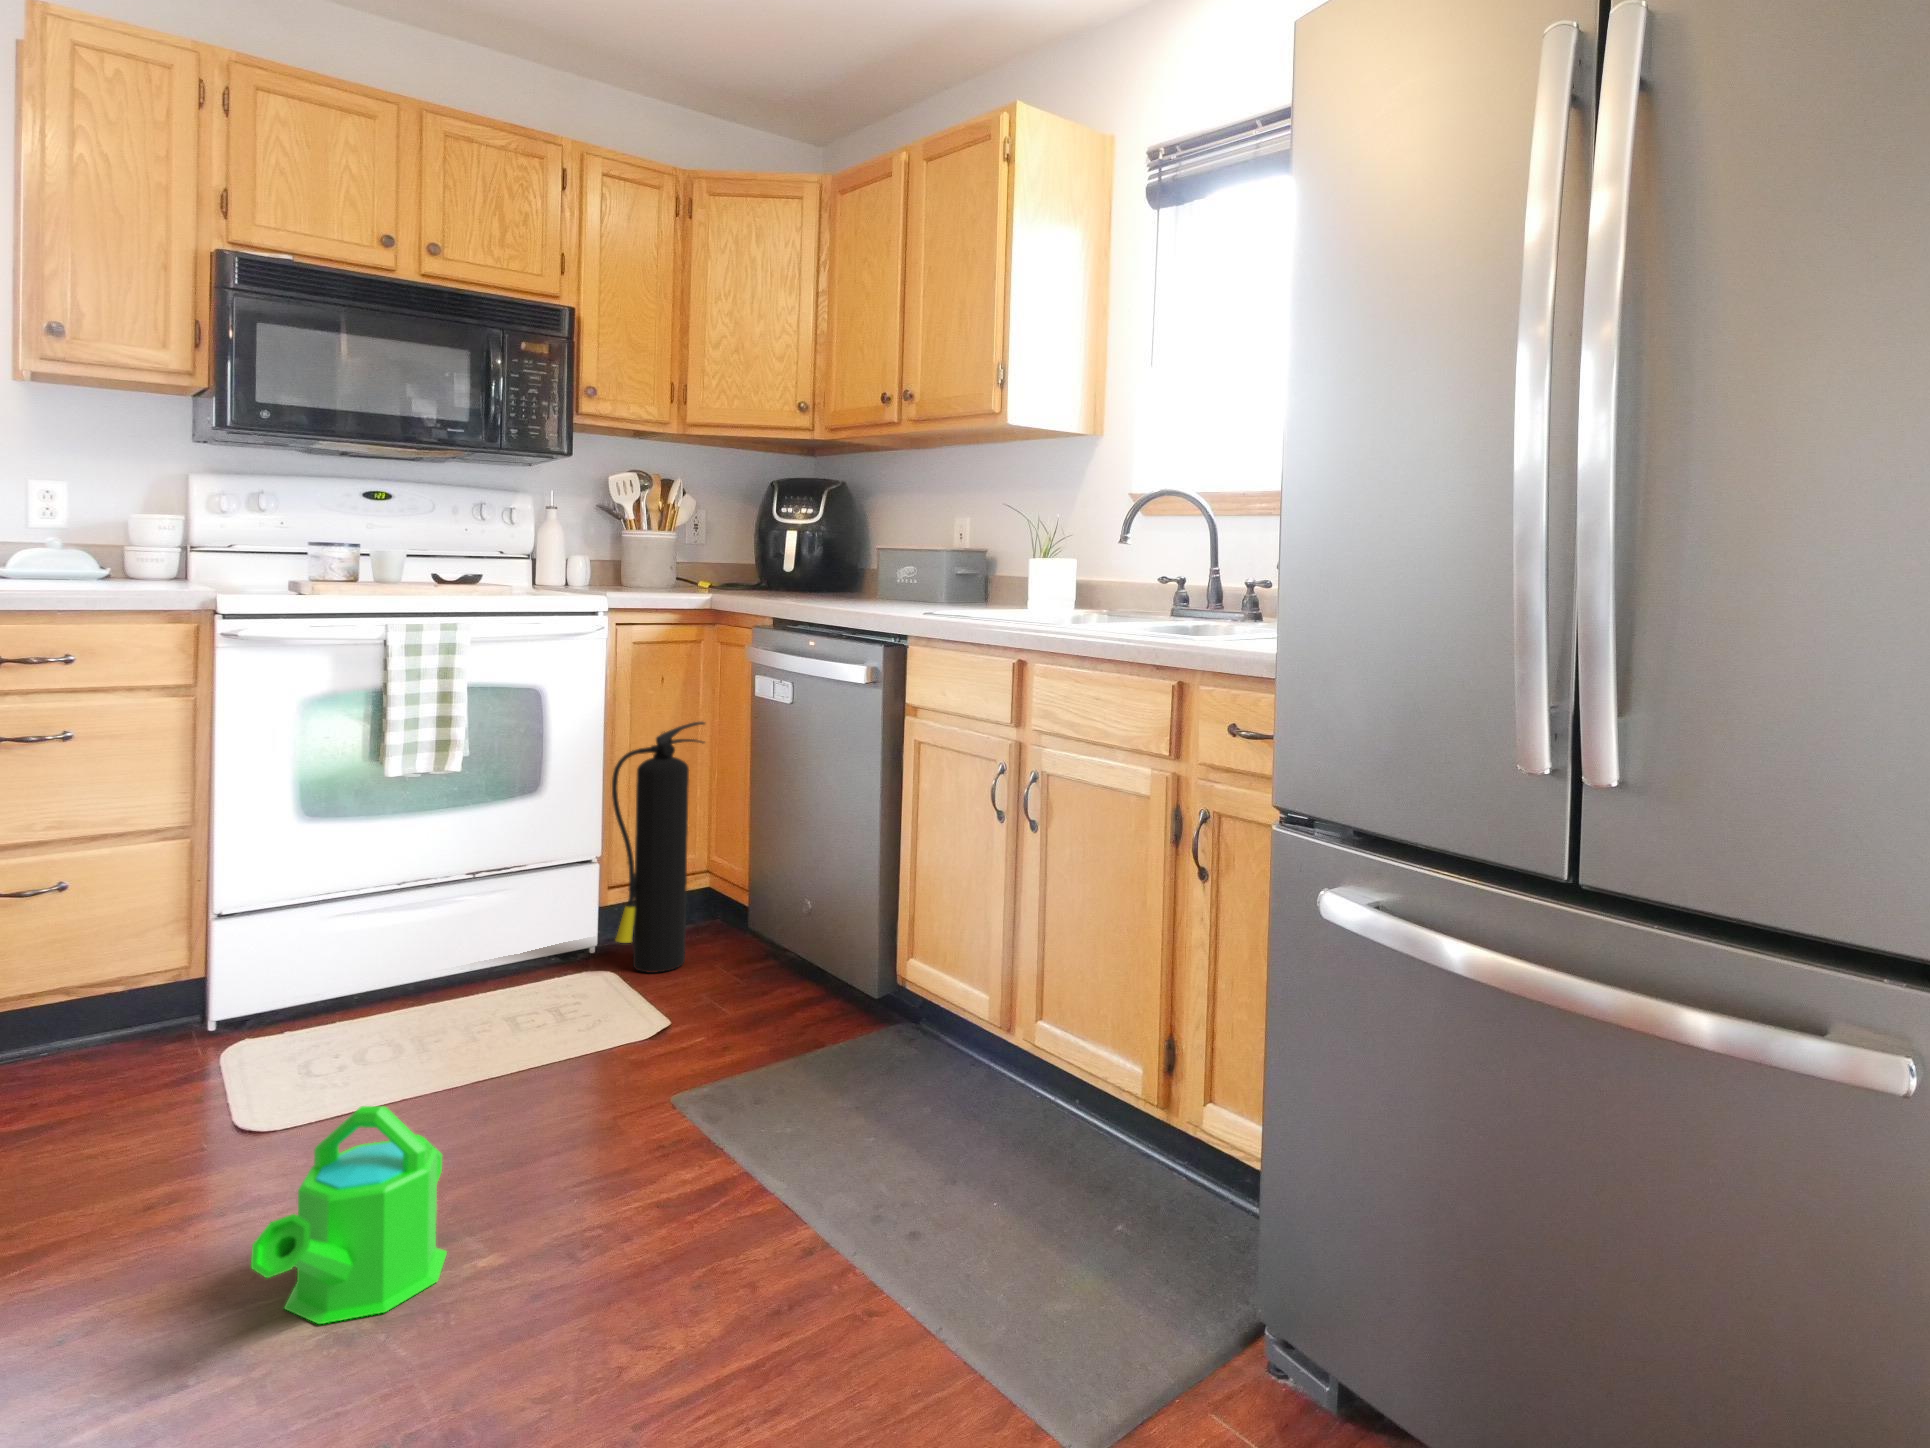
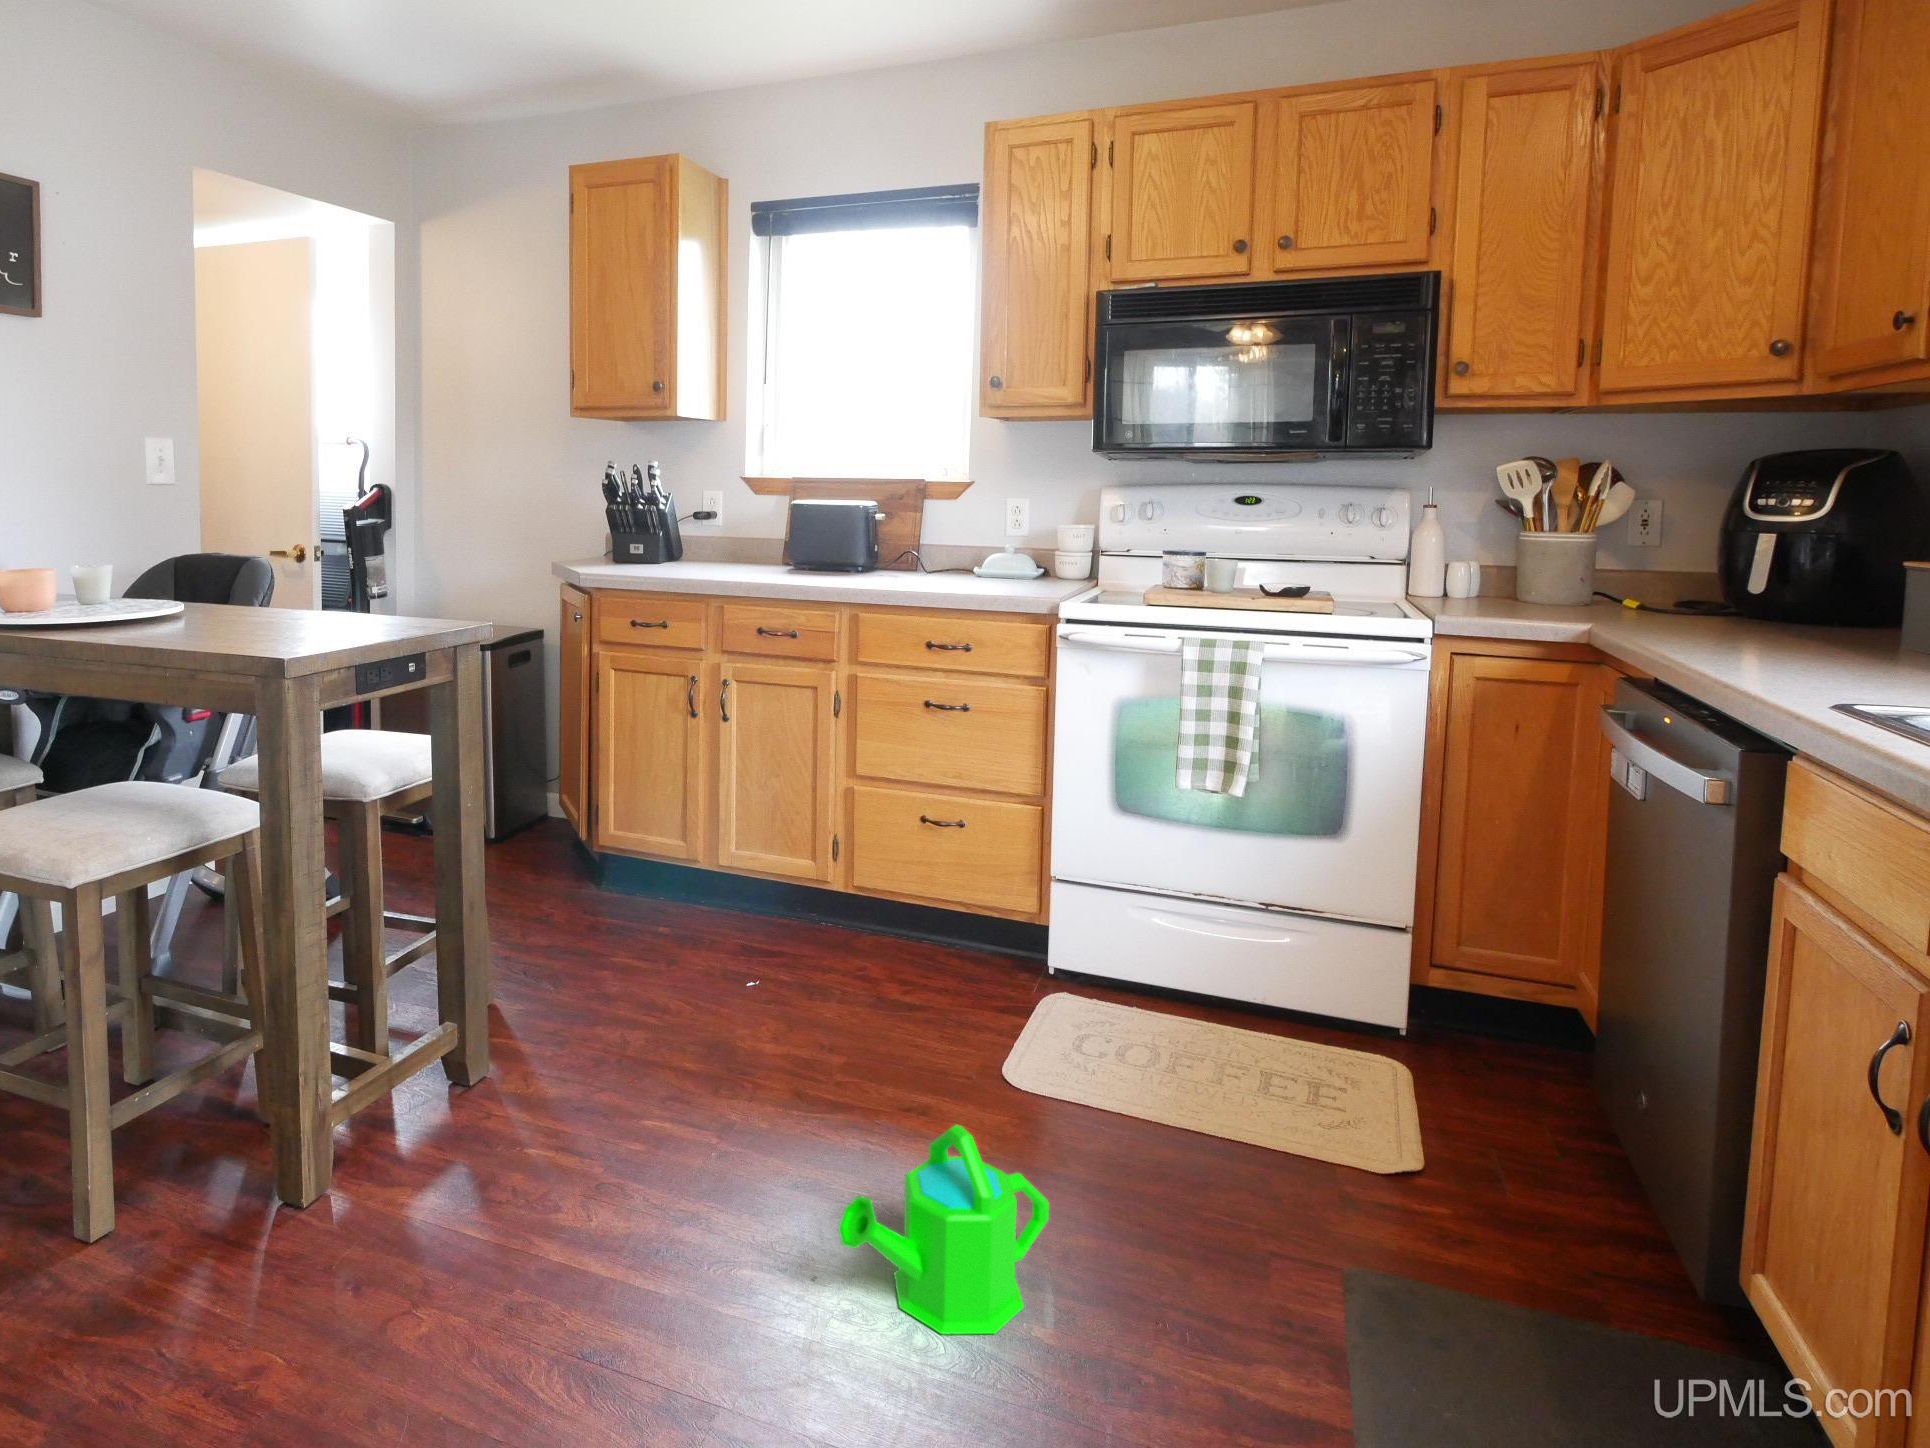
fire extinguisher: present [612,722,705,973] -> none [1402,791,1541,1096]

